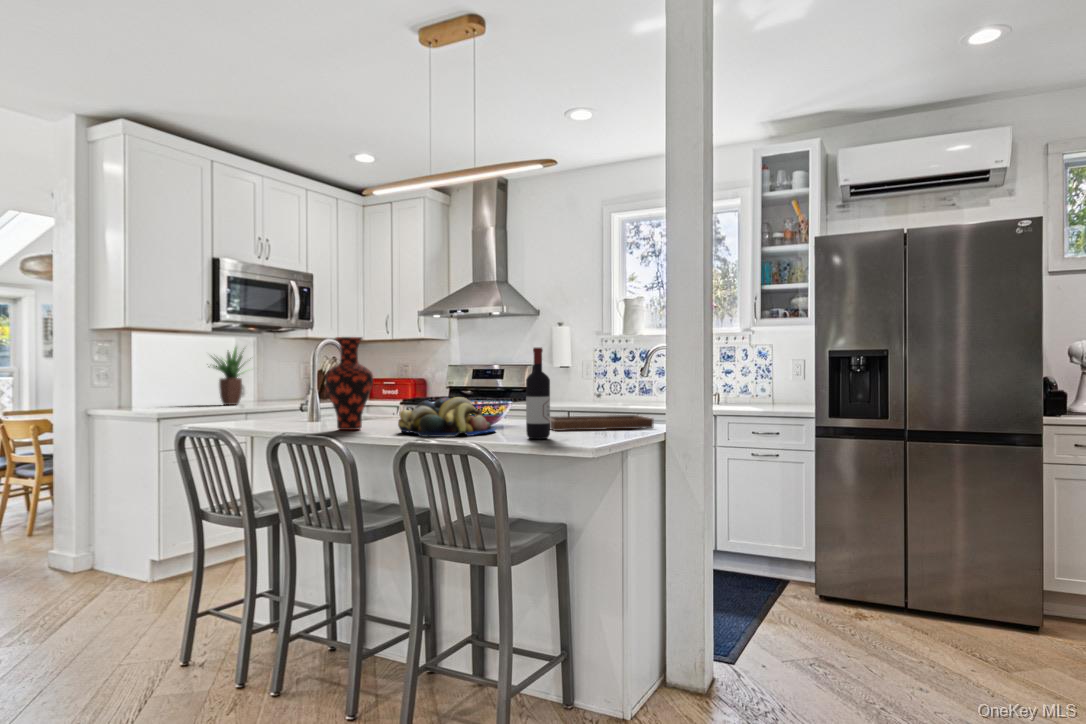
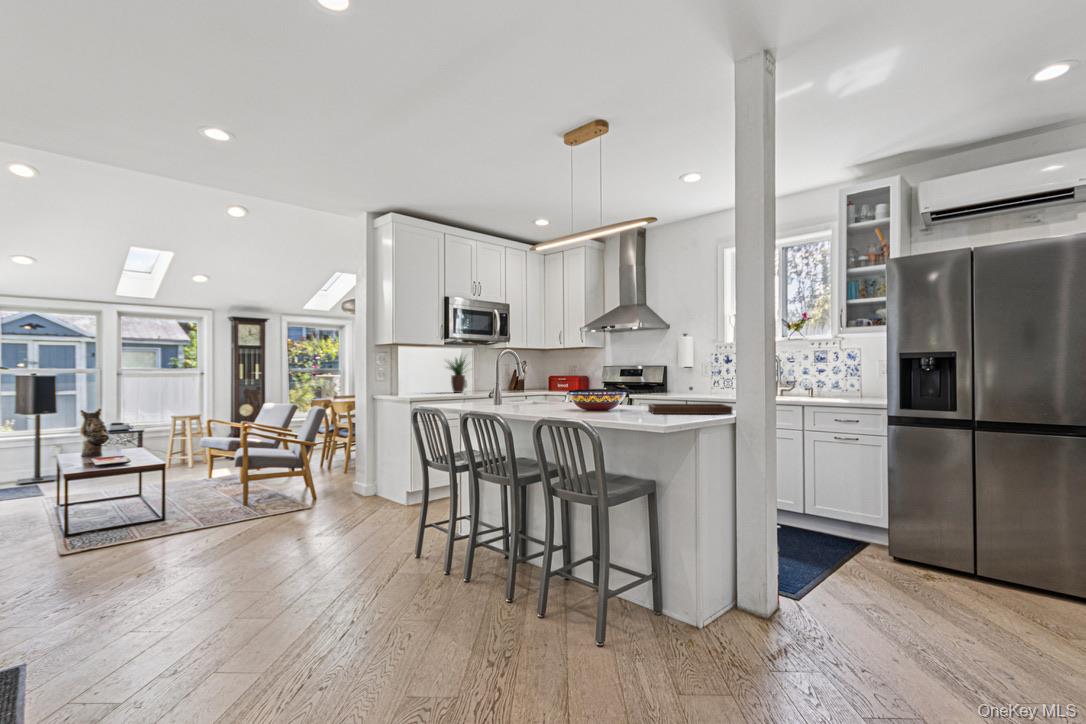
vase: present [325,337,373,430] -> none [499,348,530,410]
wine bottle: present [526,347,550,439] -> none [626,354,643,419]
fruit bowl: present [398,397,496,437] -> none [543,389,611,416]

